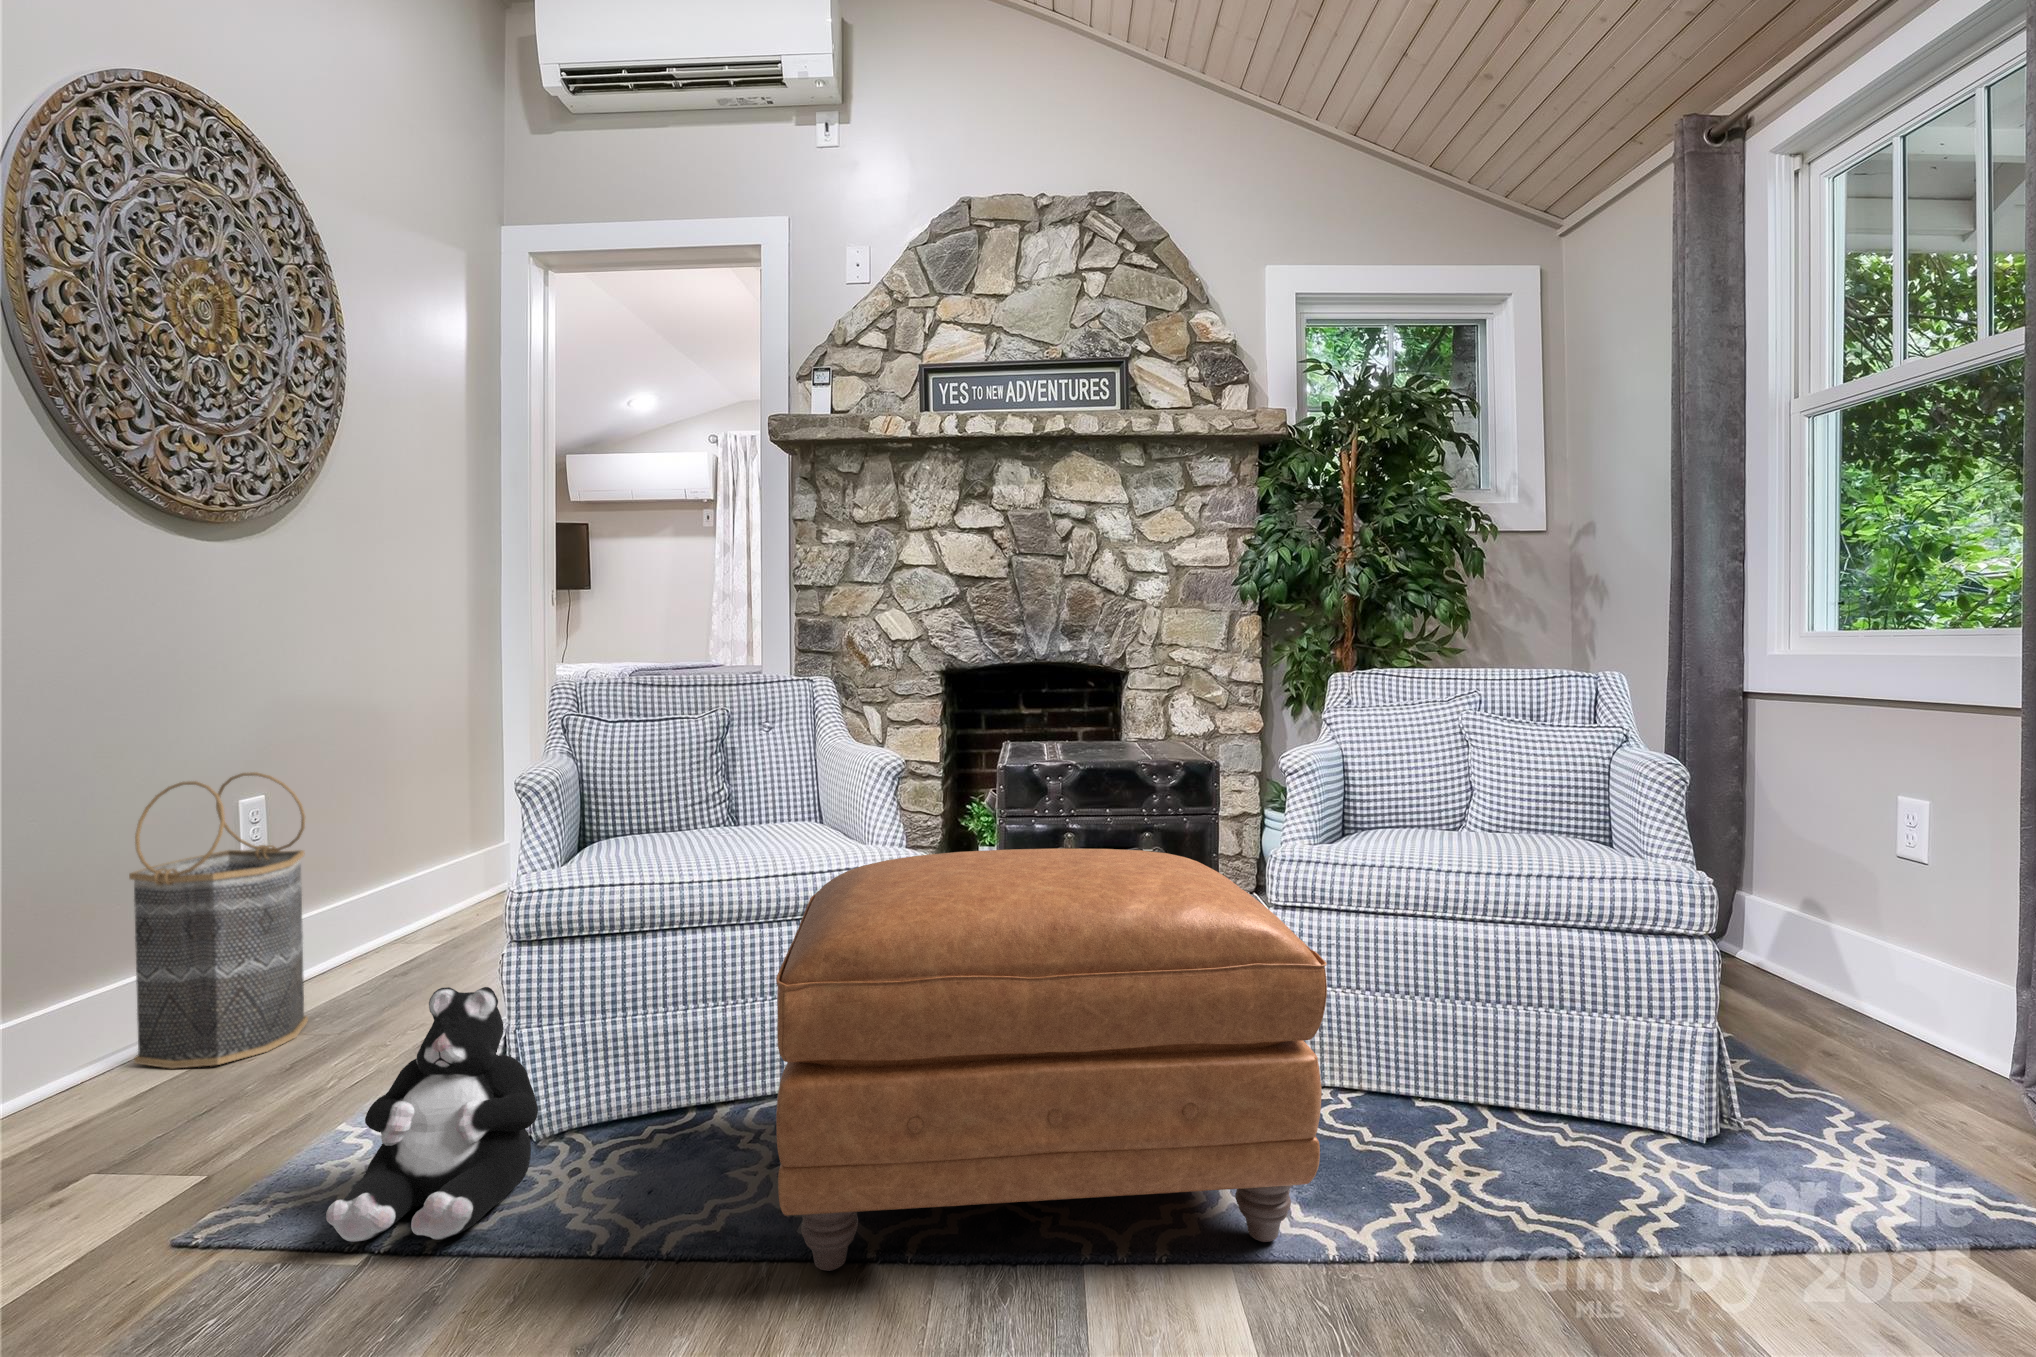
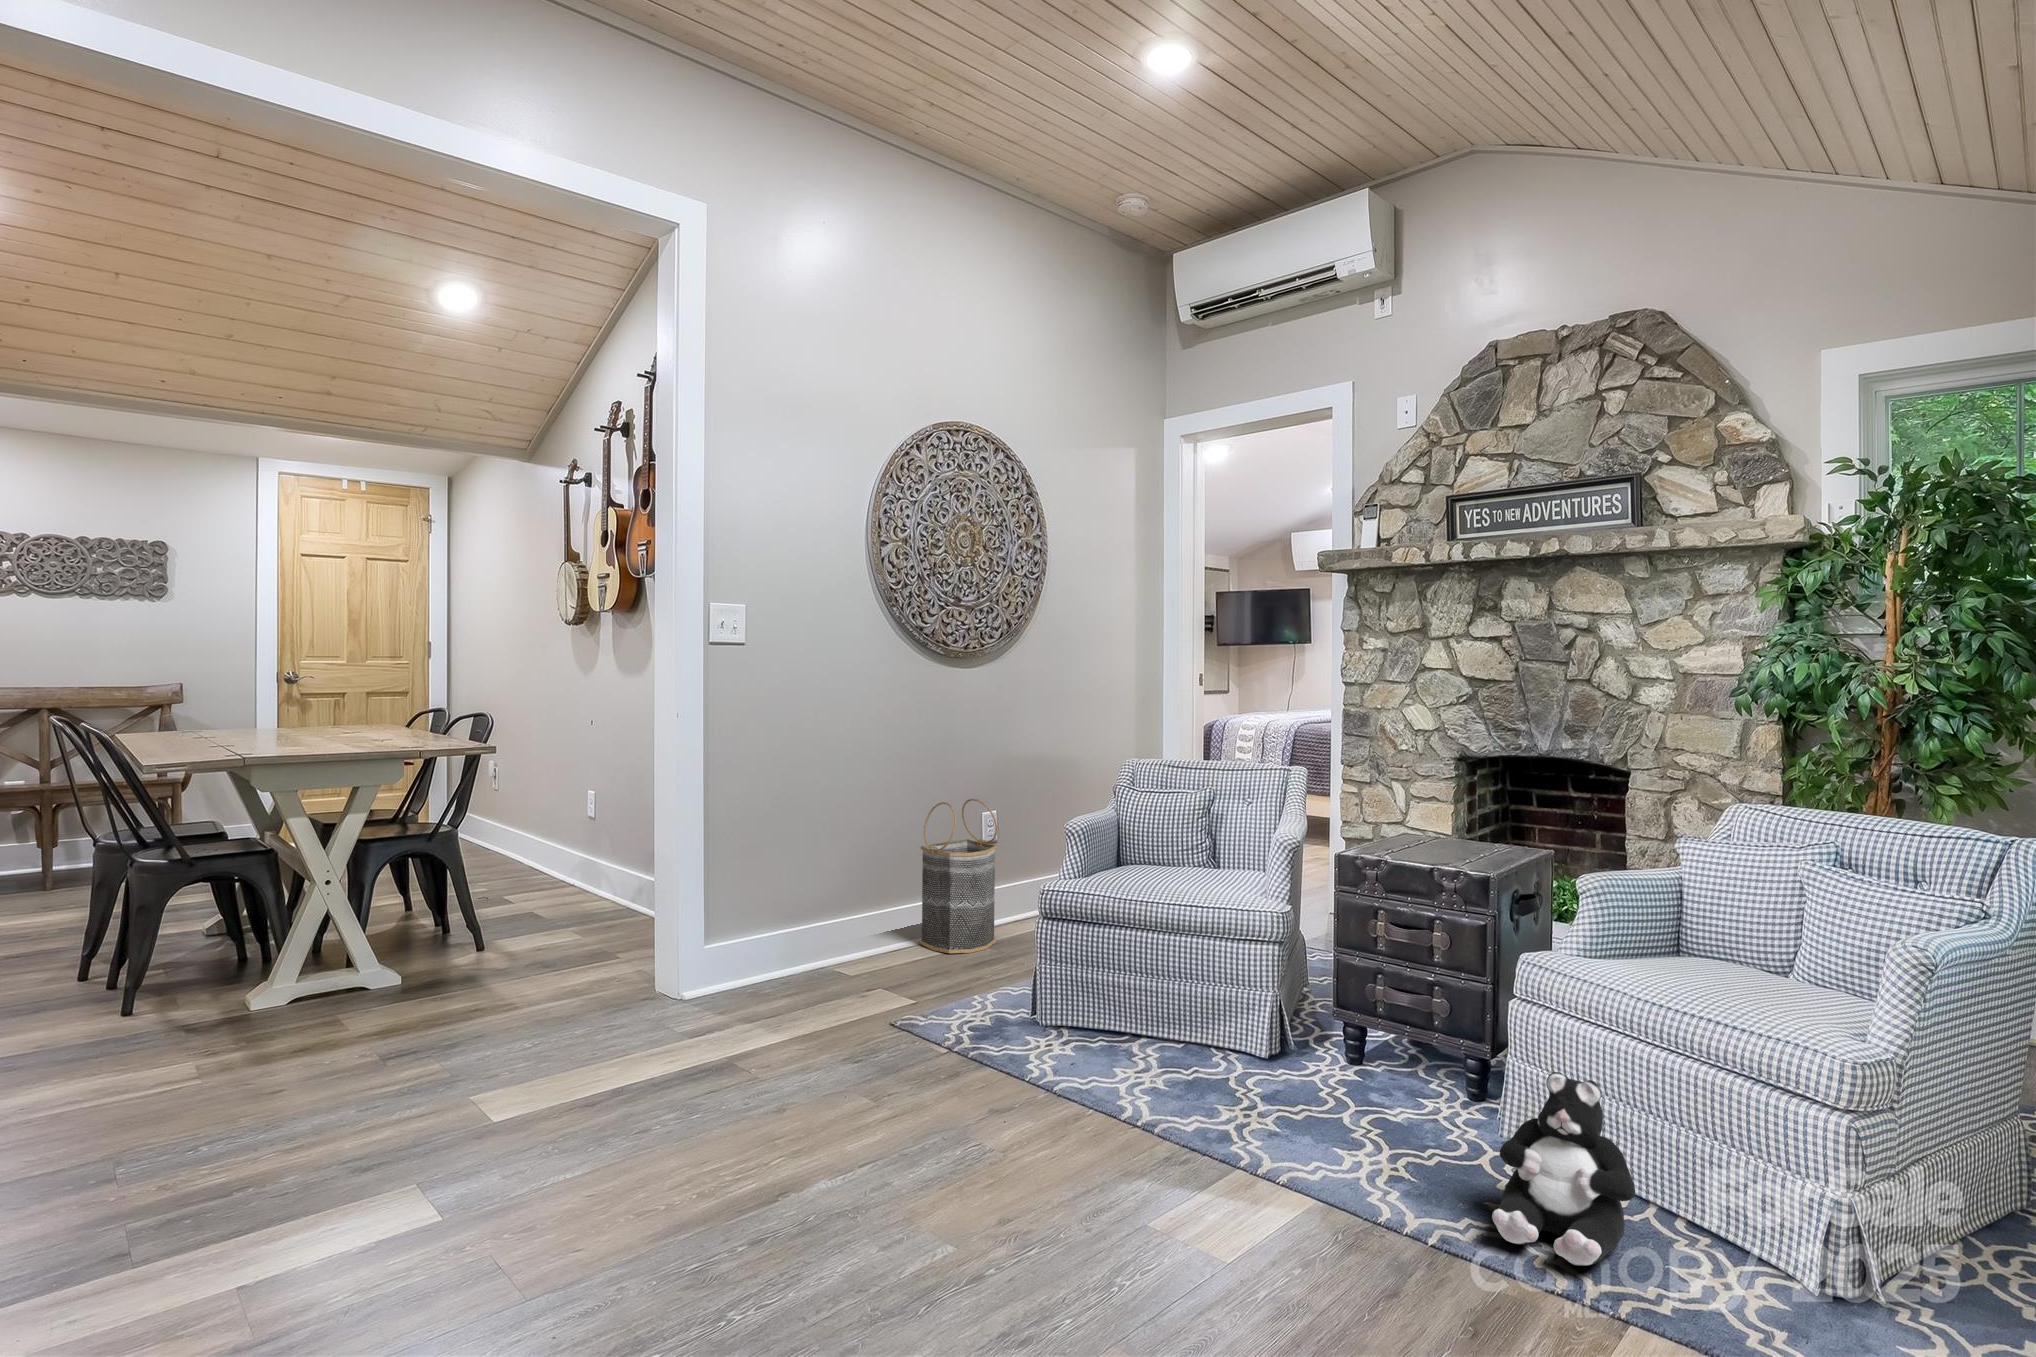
ottoman: present [776,849,1327,1271] -> none [1088,907,1454,1195]
plush toy: present [326,987,538,1242] -> present [1492,1072,1635,1266]

